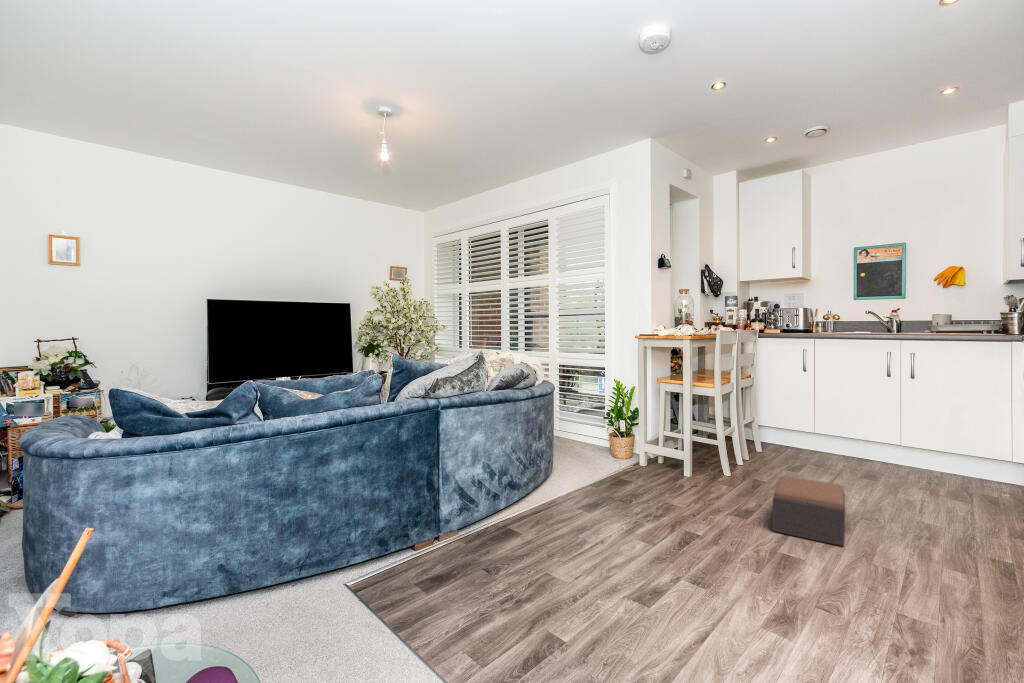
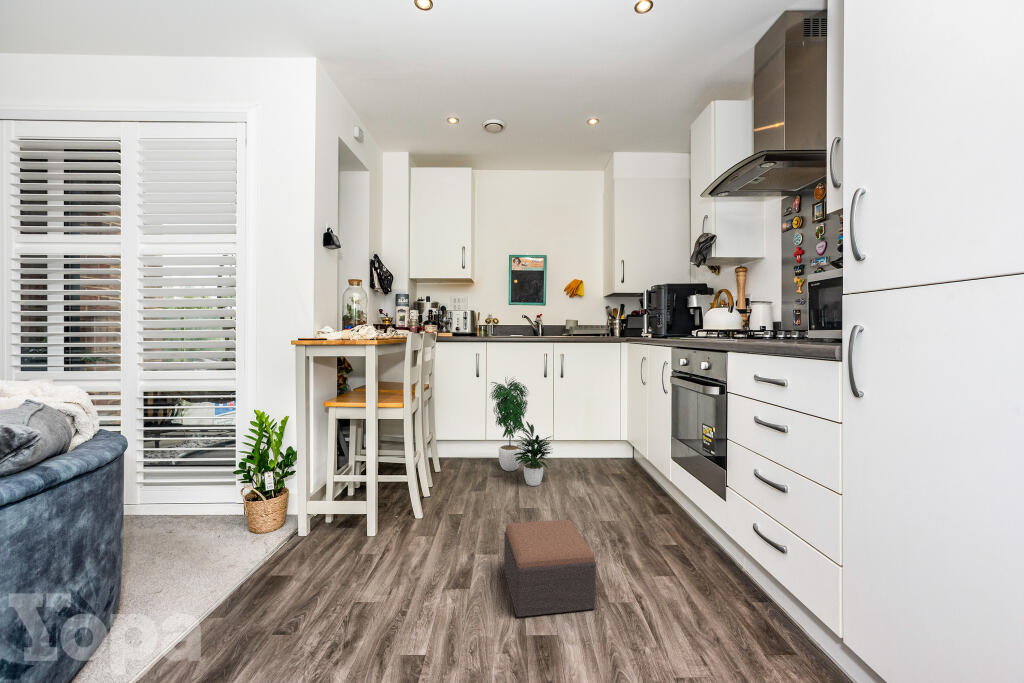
potted plant: none [809,369,876,478] -> present [491,379,551,486]

